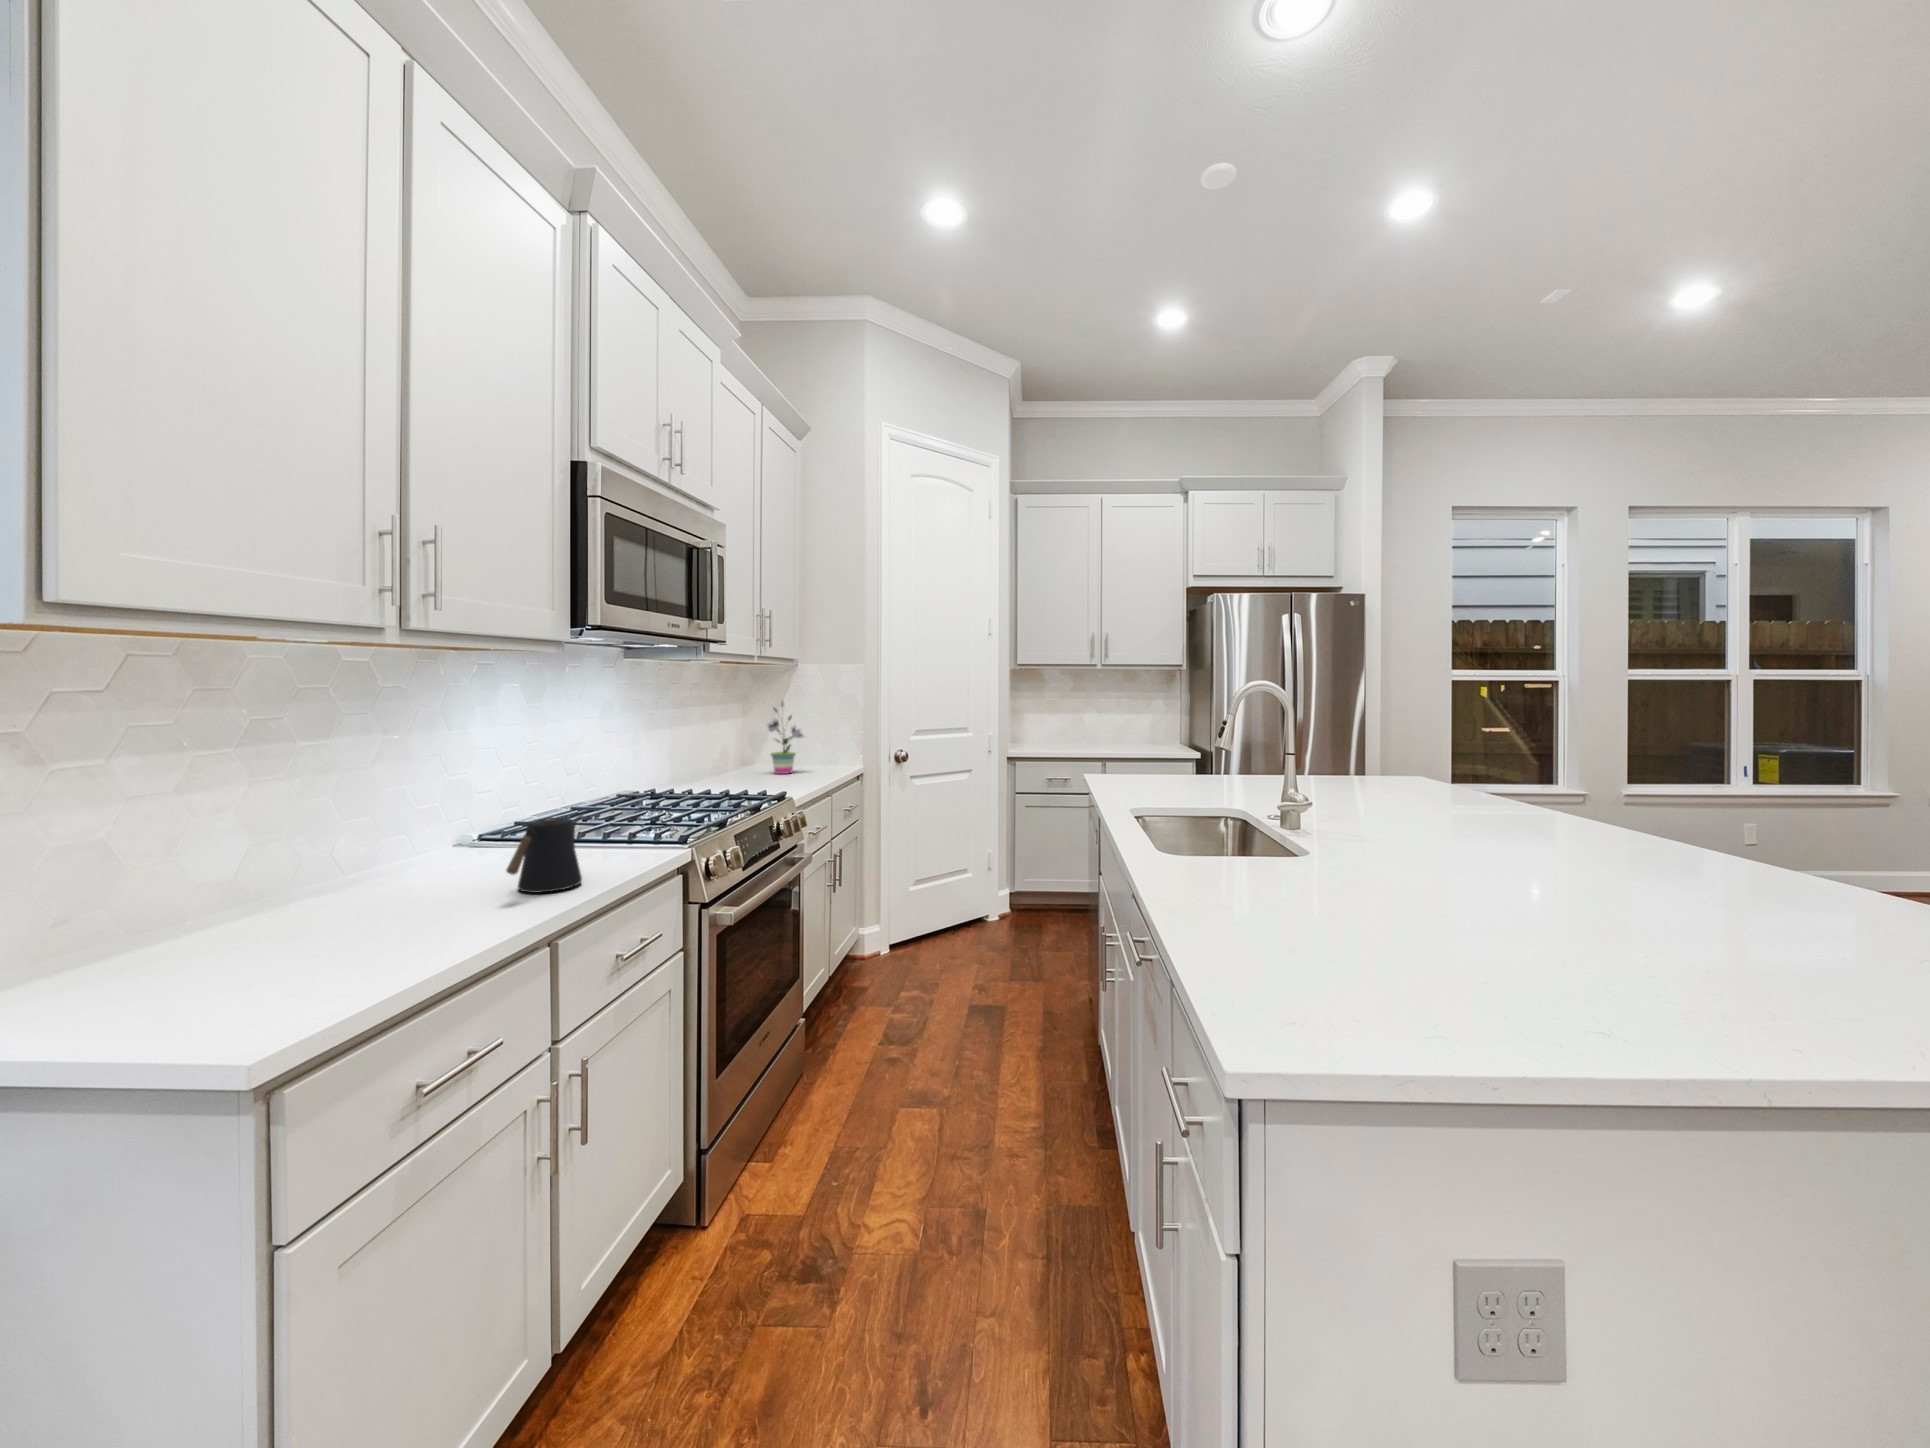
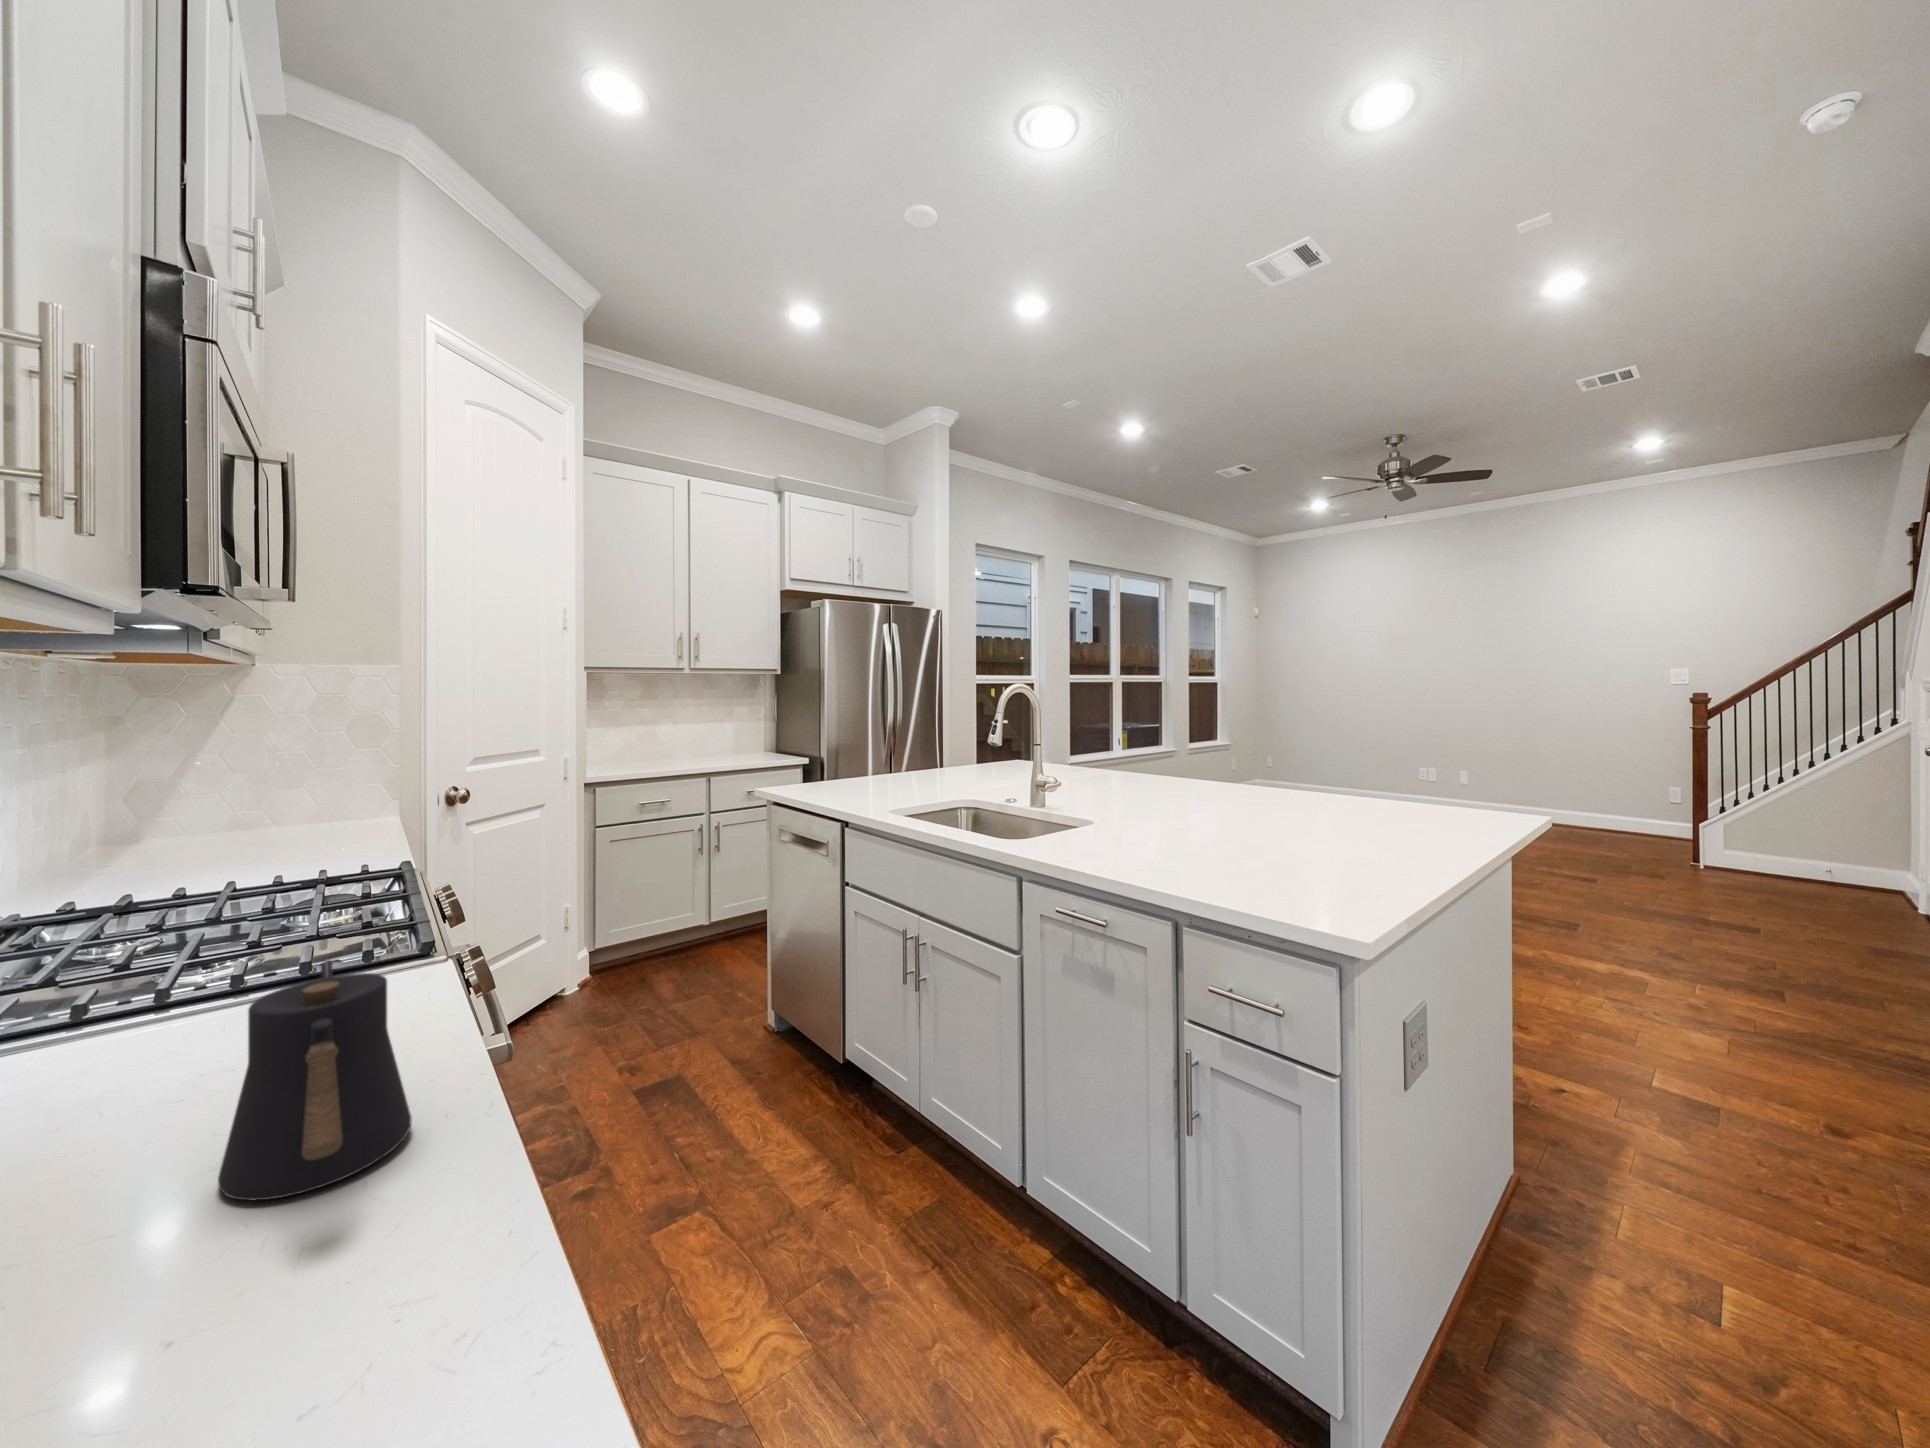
potted plant: present [764,702,804,774] -> none [224,714,323,841]

